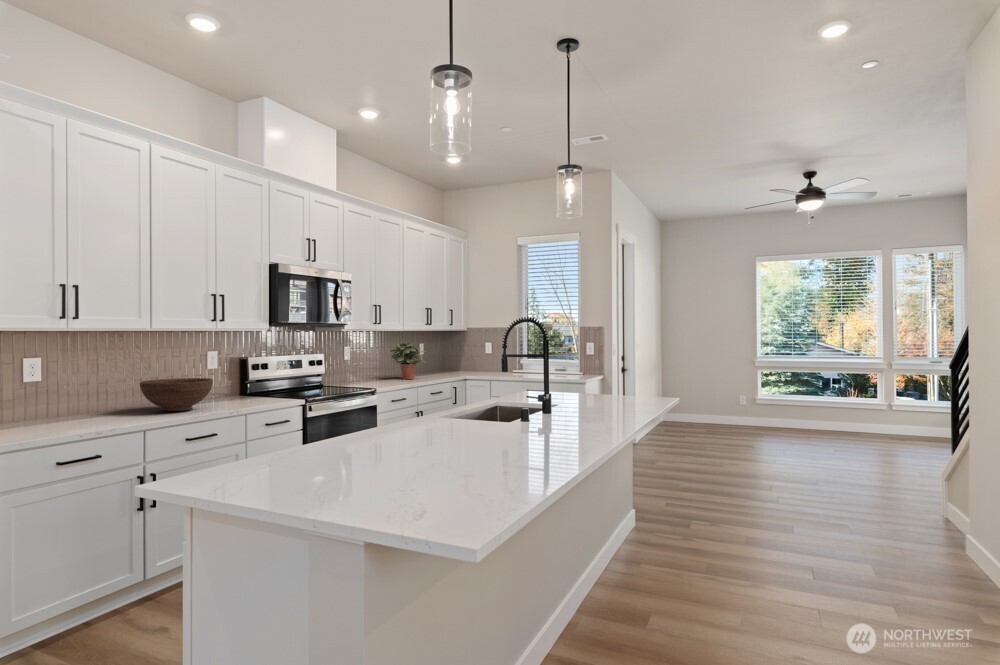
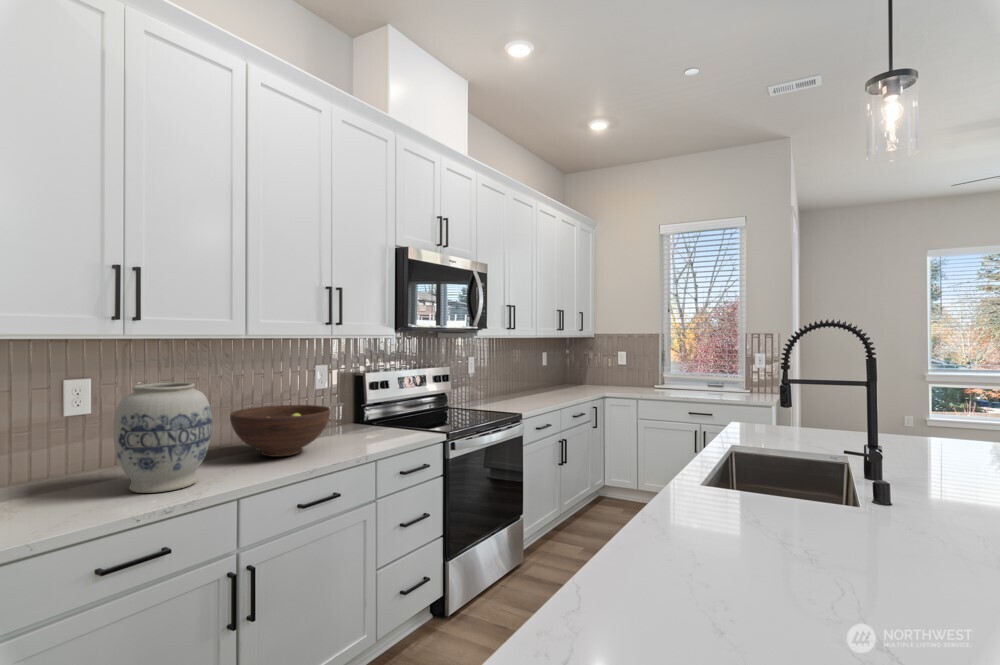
potted plant: present [391,341,427,379] -> none [520,350,565,397]
vase: none [62,359,127,426] -> present [113,382,212,493]

